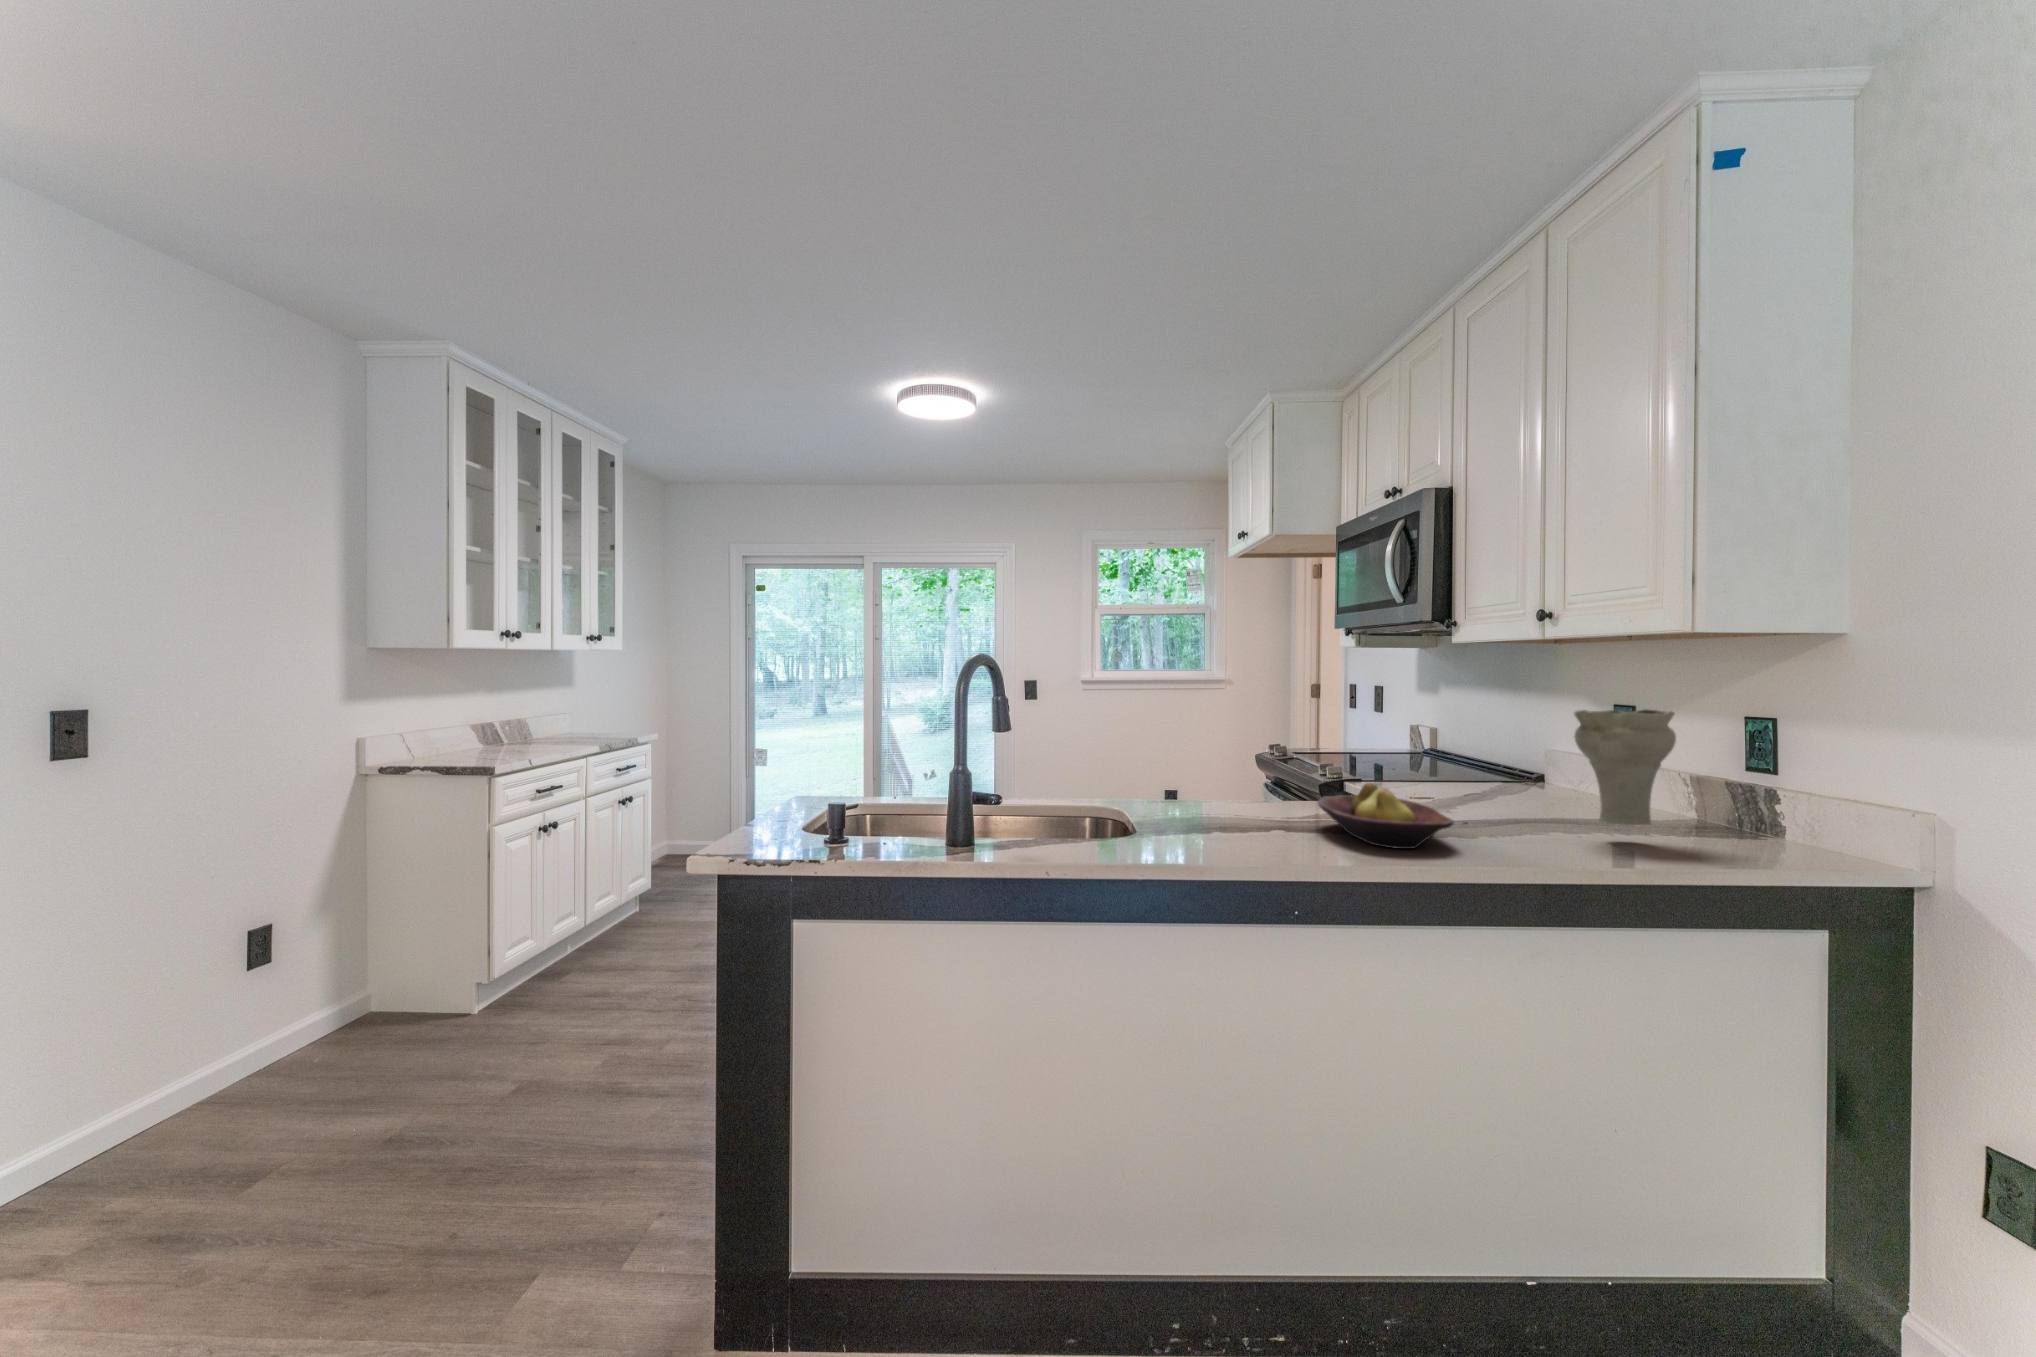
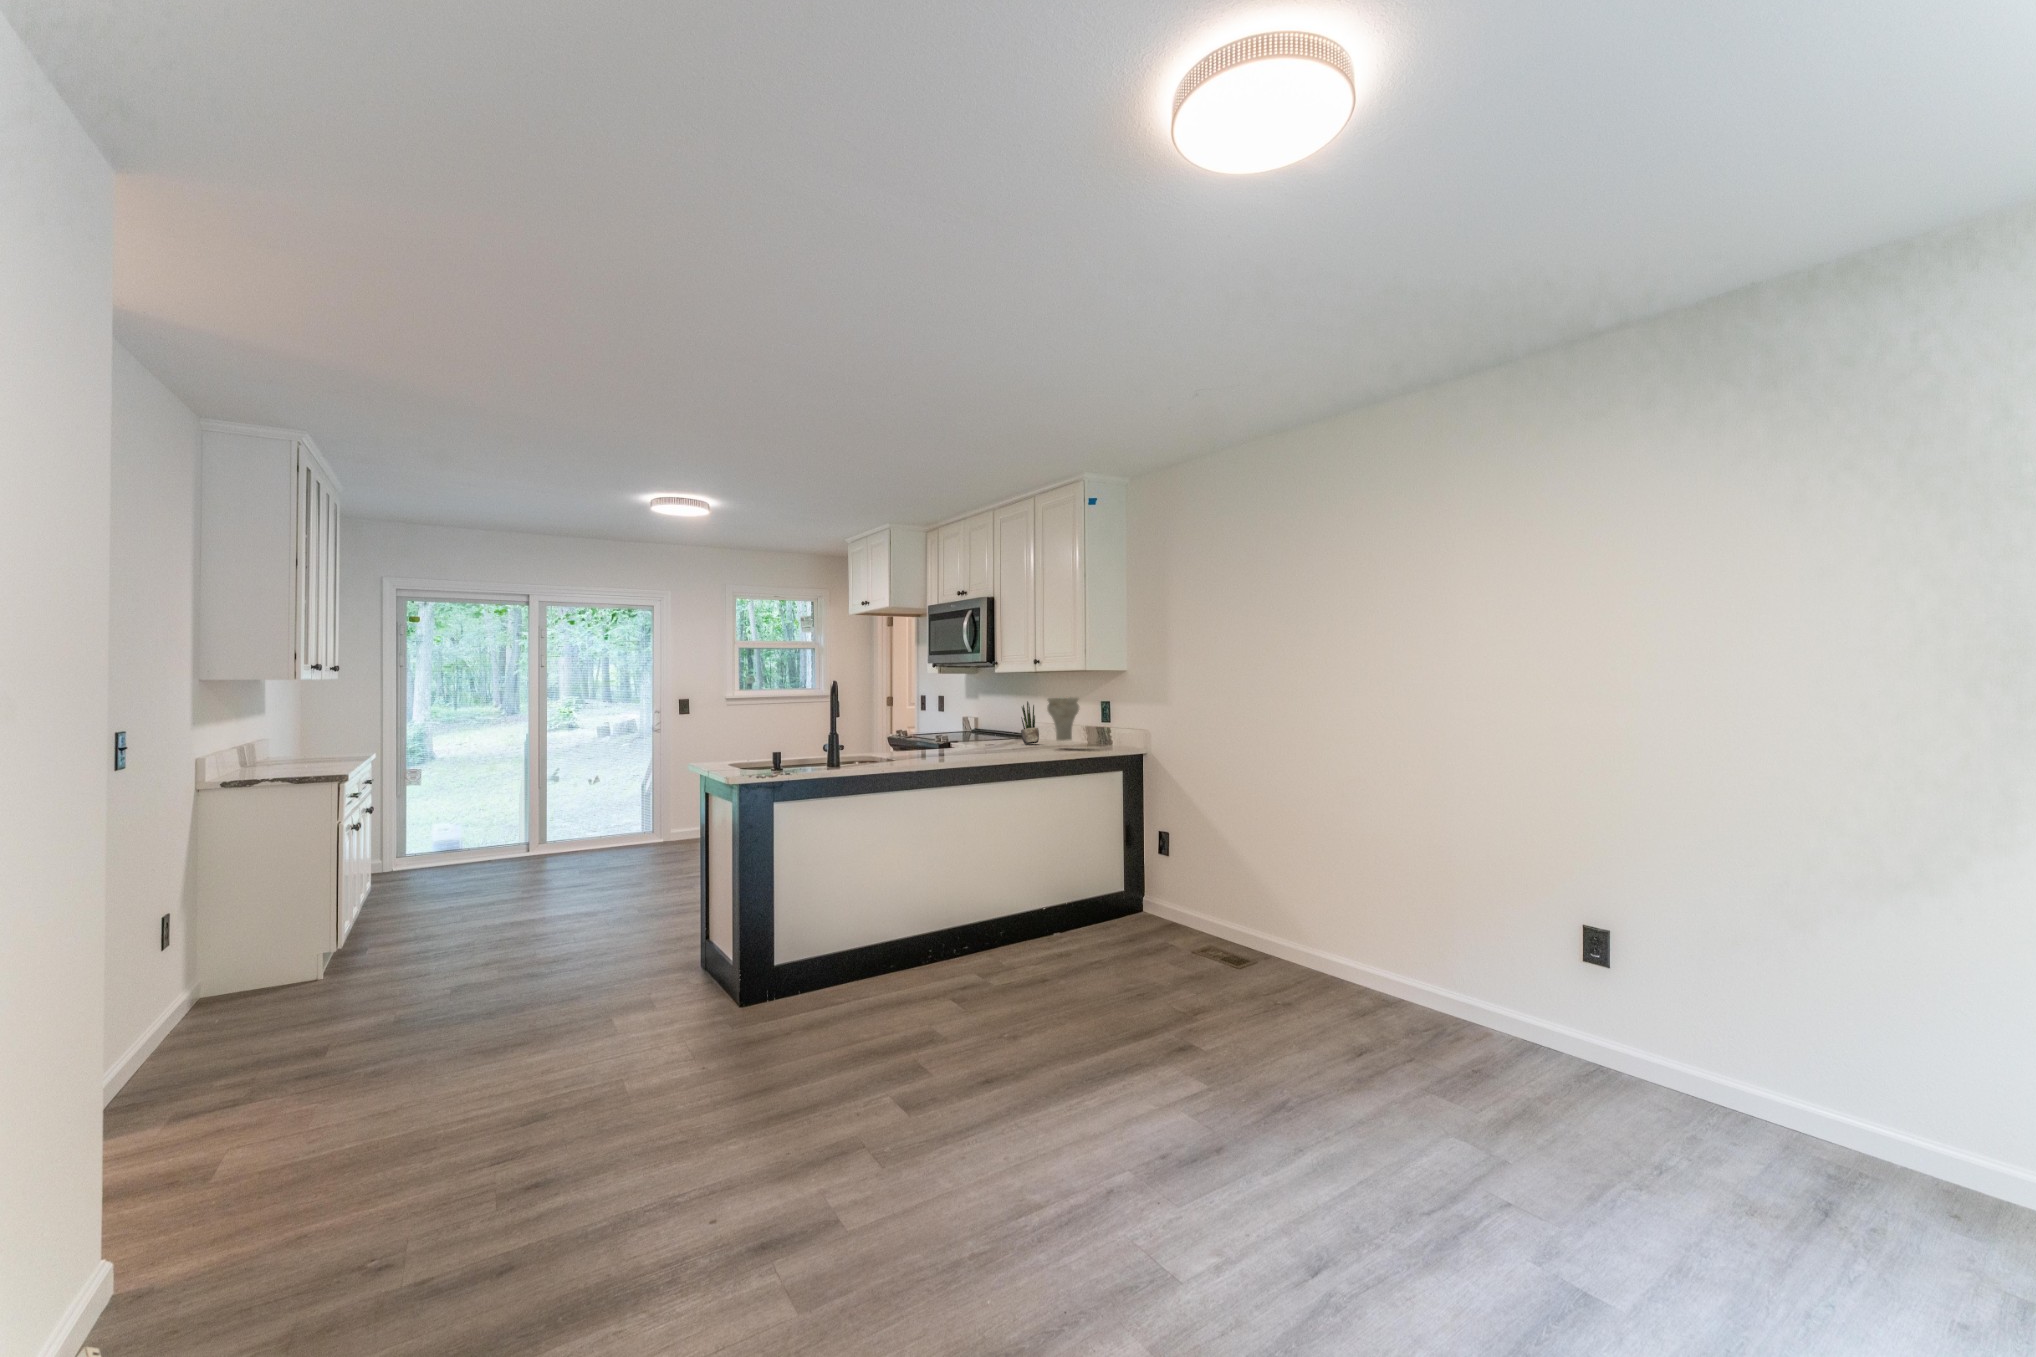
potted plant: none [1509,709,1556,807] -> present [1021,701,1039,744]
fruit bowl: present [1318,783,1453,849] -> none [953,730,1008,753]

